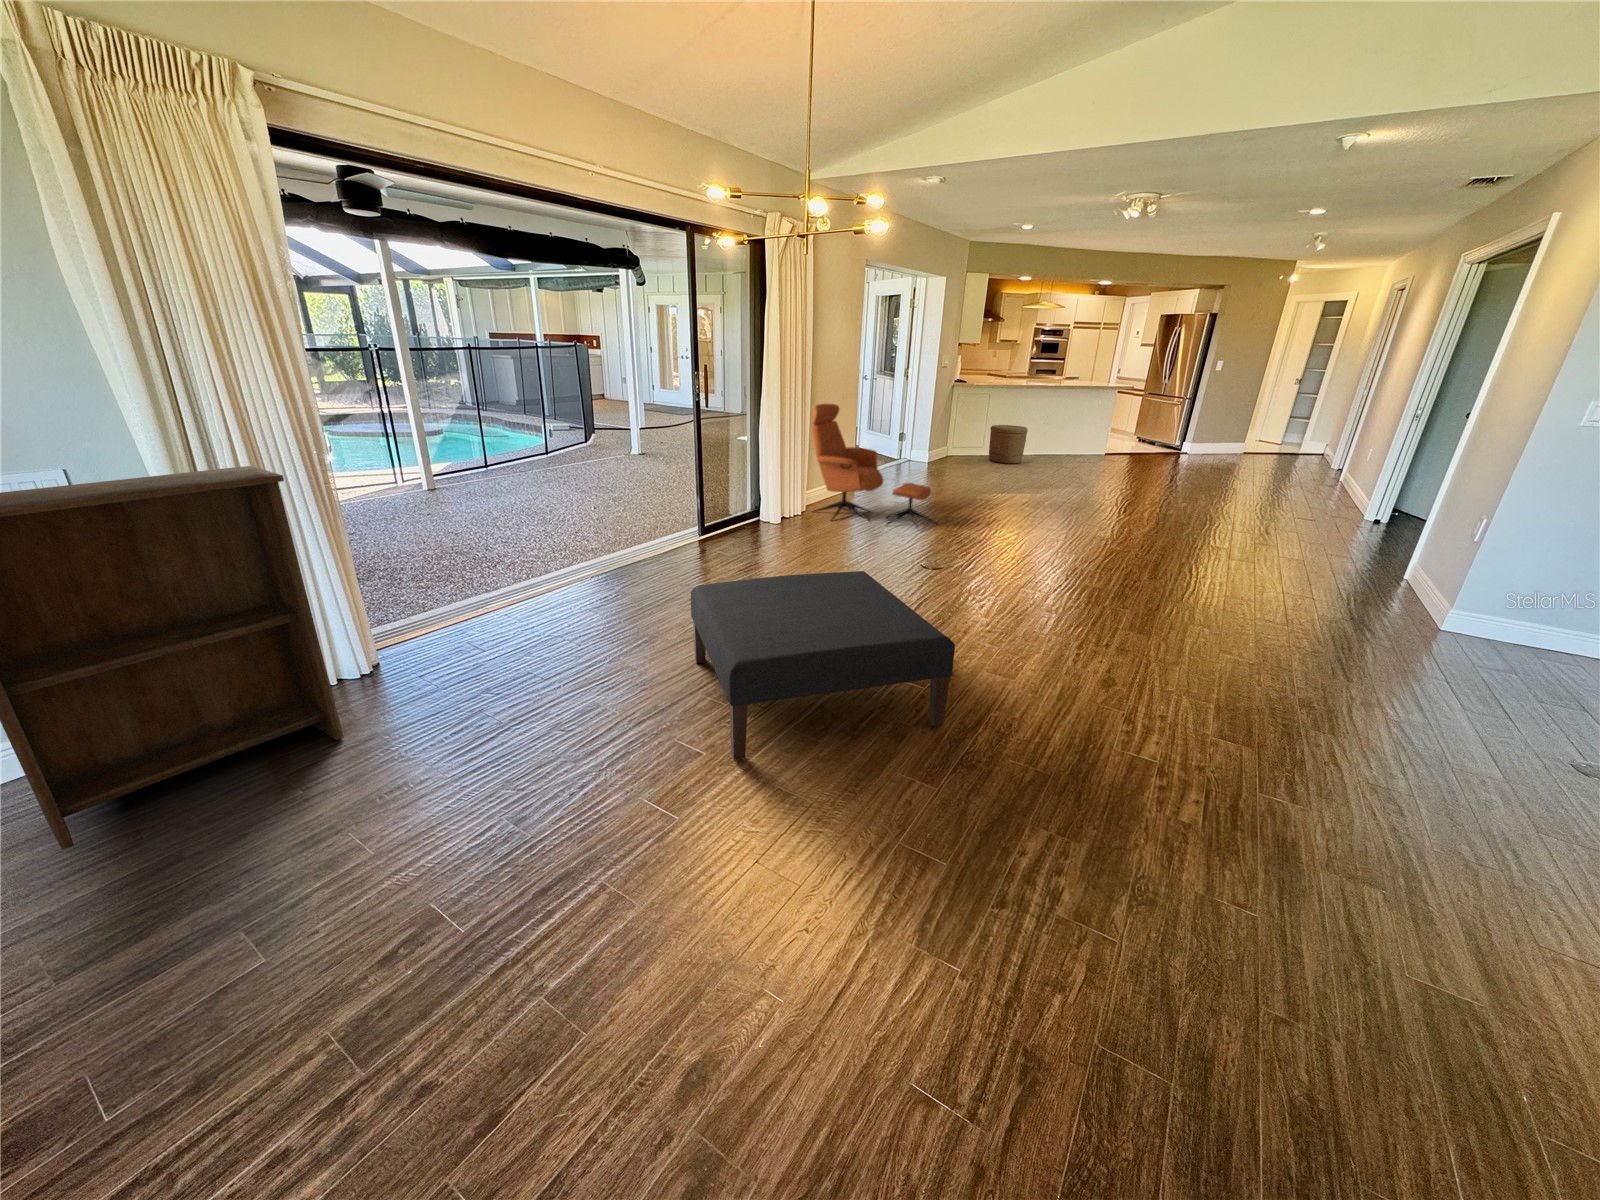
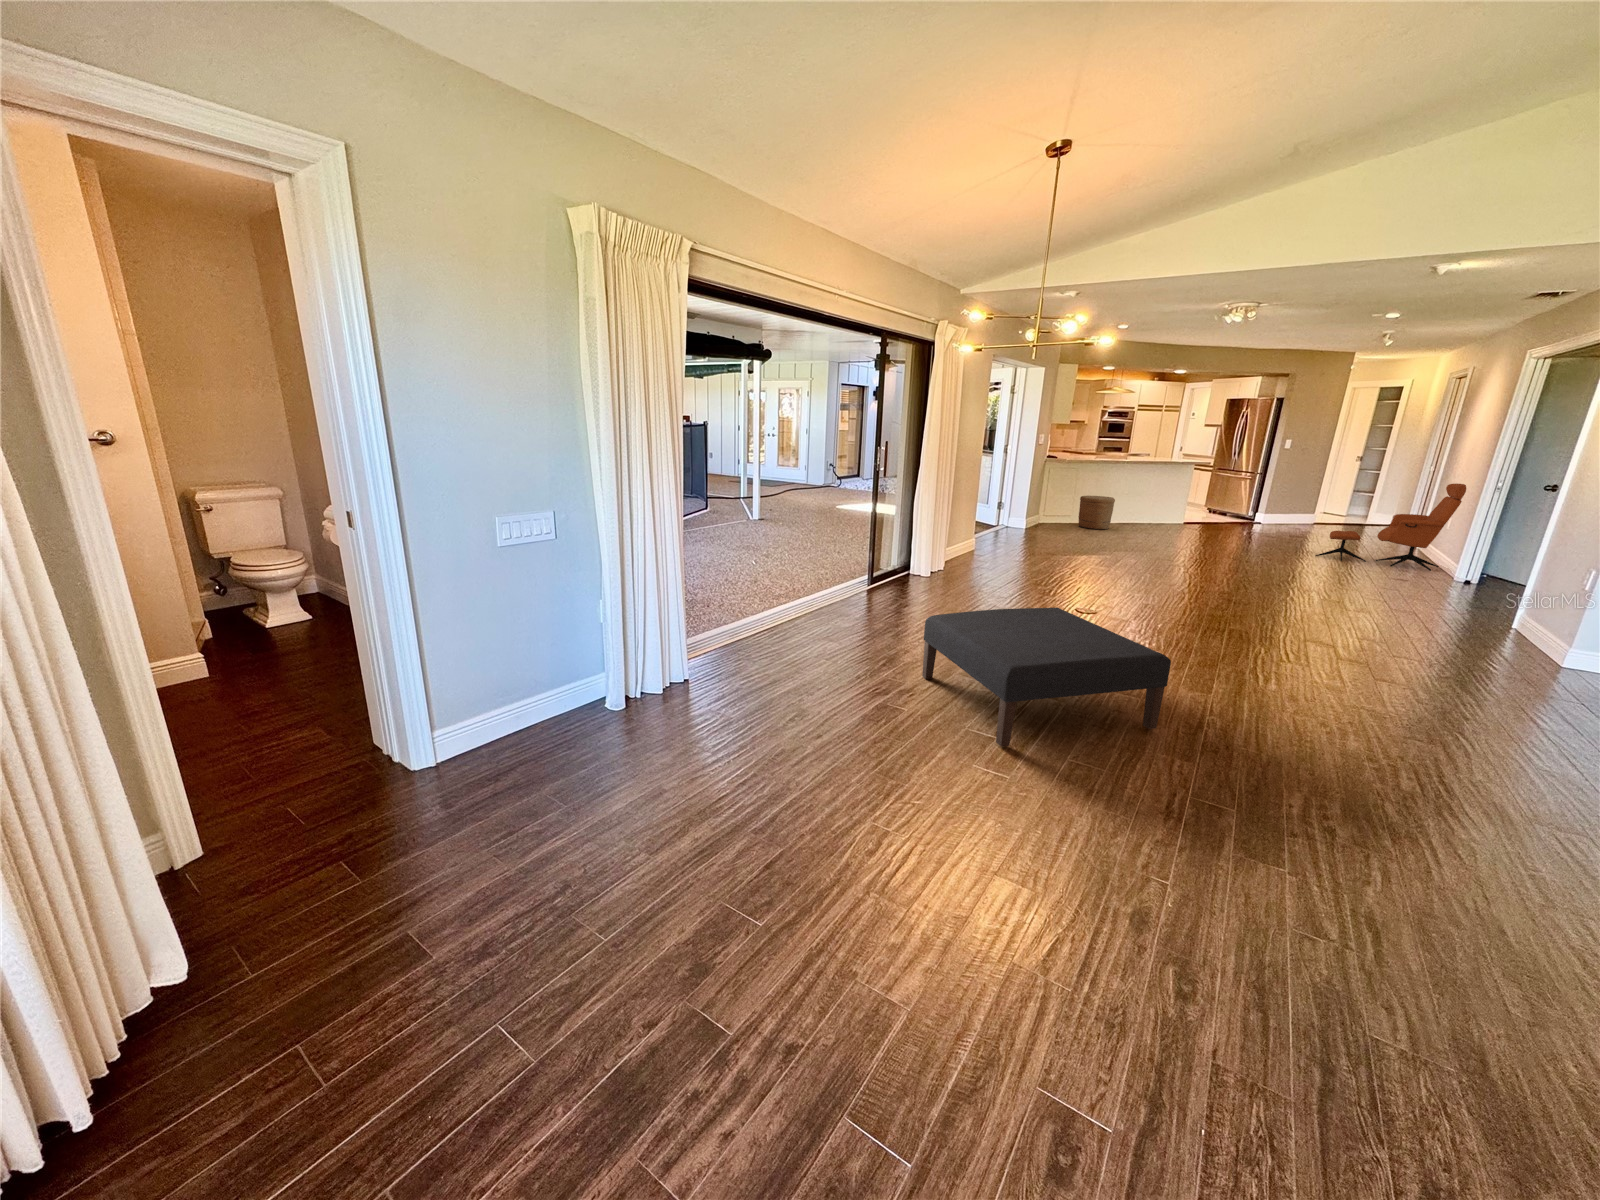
armchair: present [812,404,936,528] -> present [1315,484,1466,571]
bookshelf: present [0,466,344,850] -> none [488,515,691,786]

